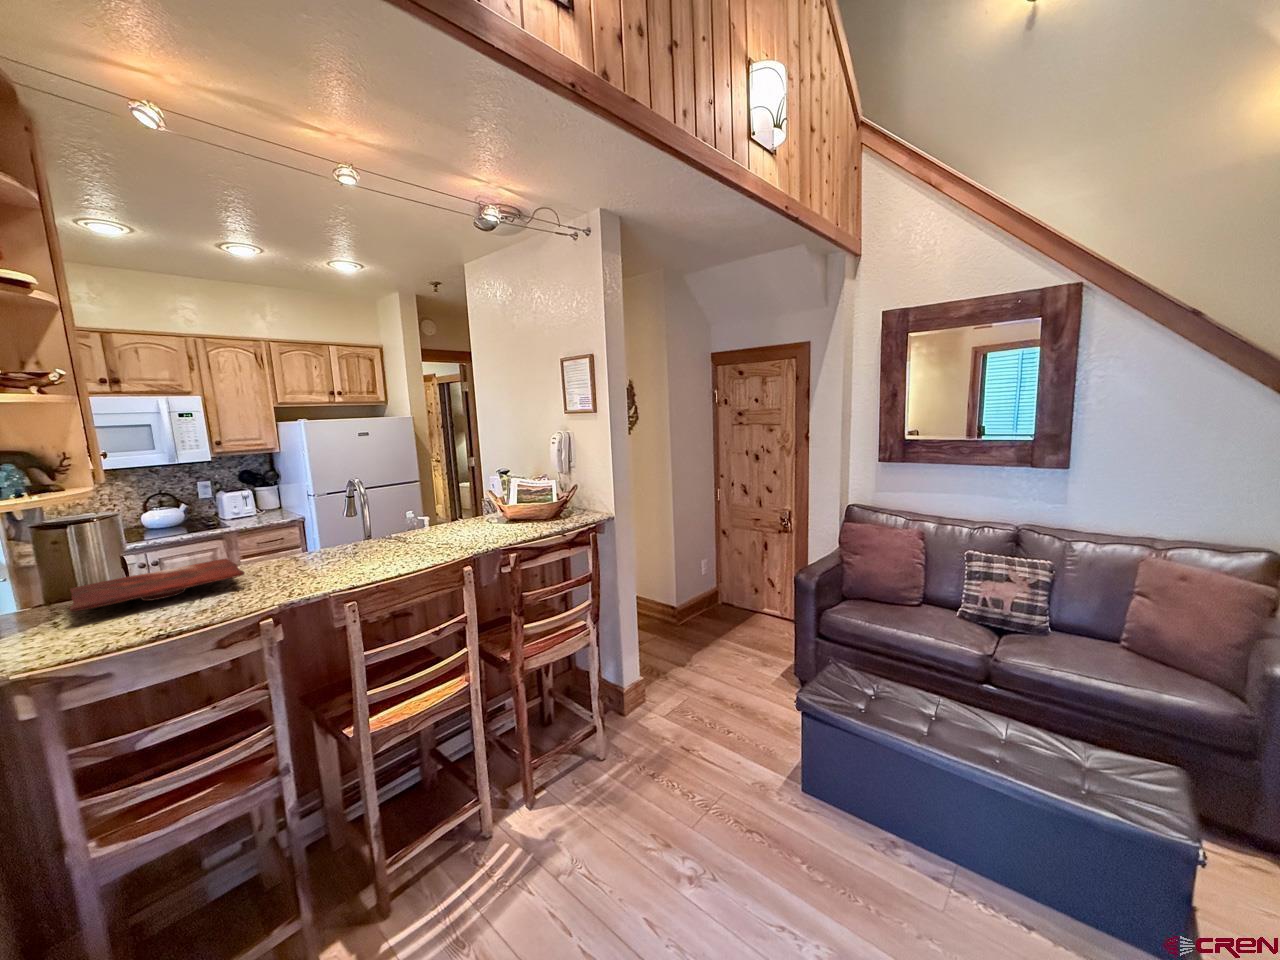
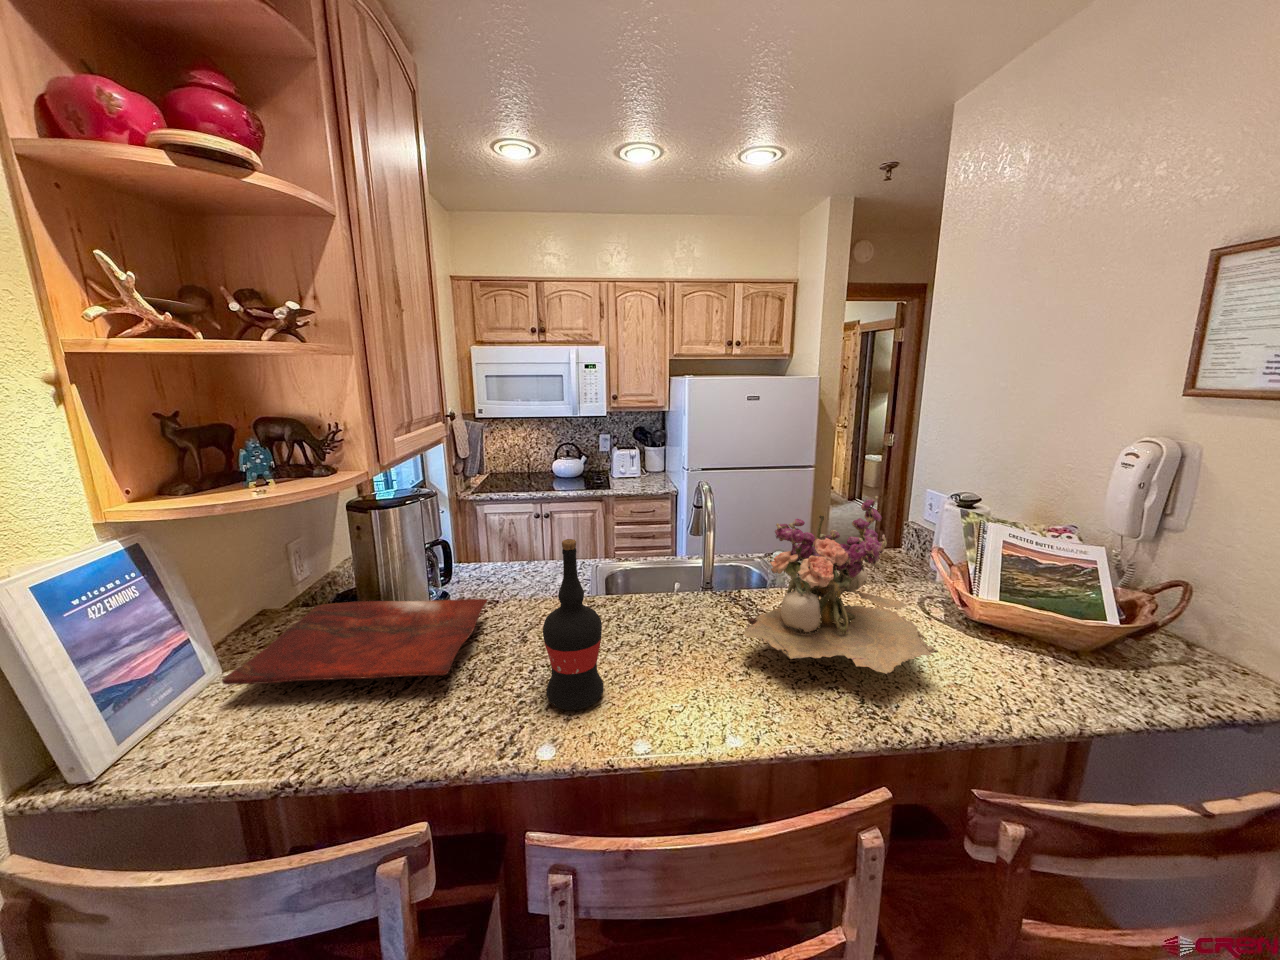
flower arrangement: none [403,466,488,540] -> present [743,496,938,674]
wine bottle: none [303,490,342,573] -> present [543,539,604,710]

